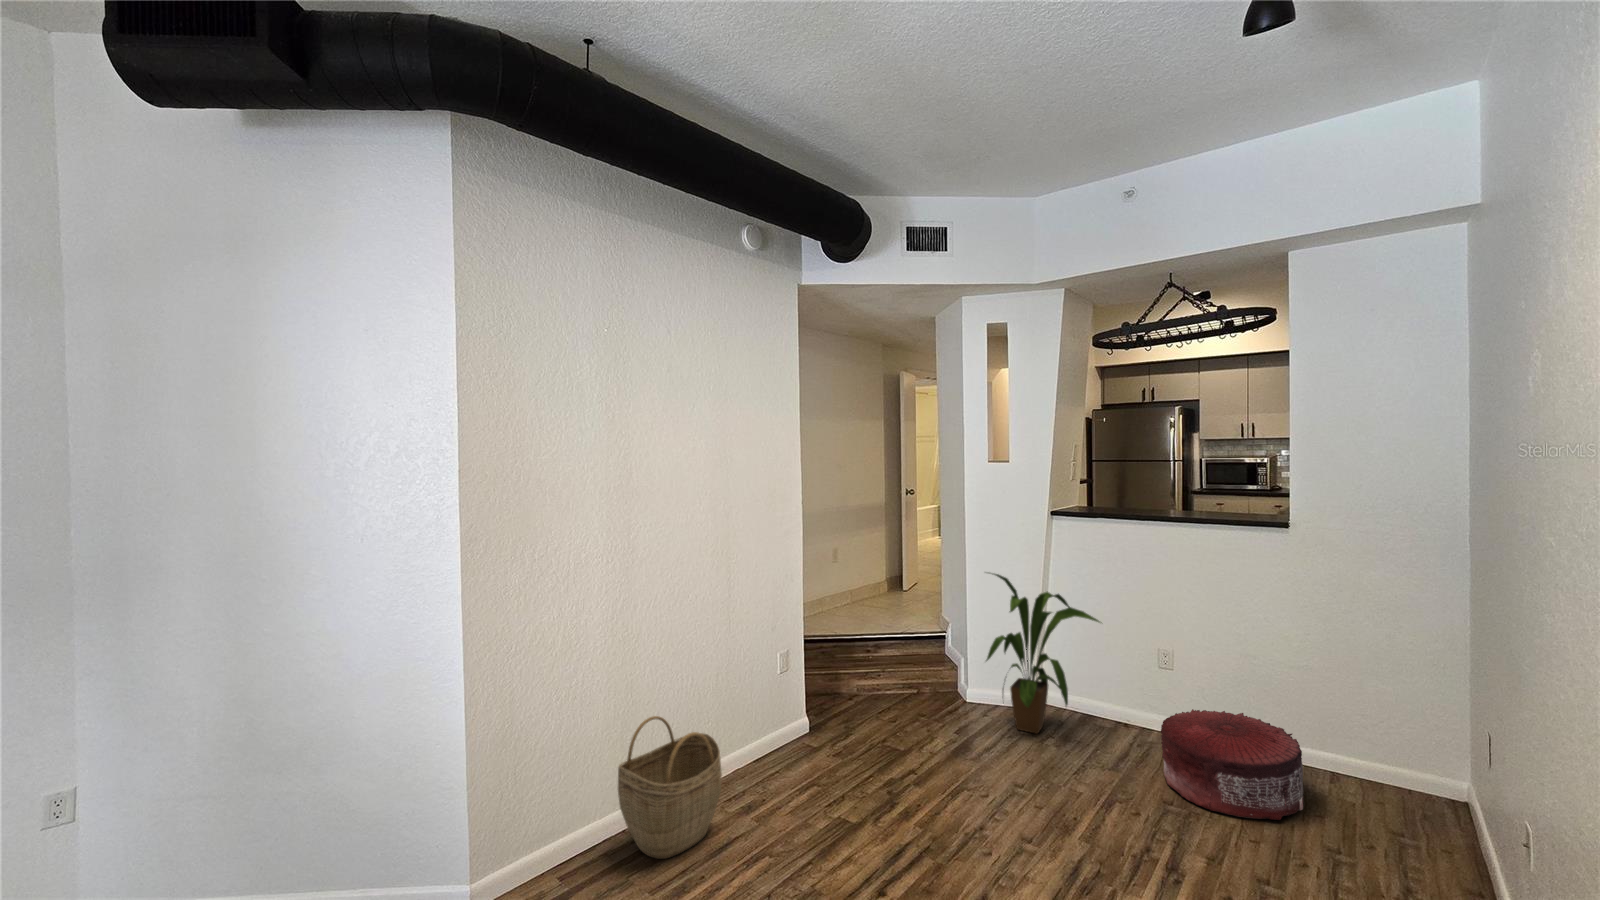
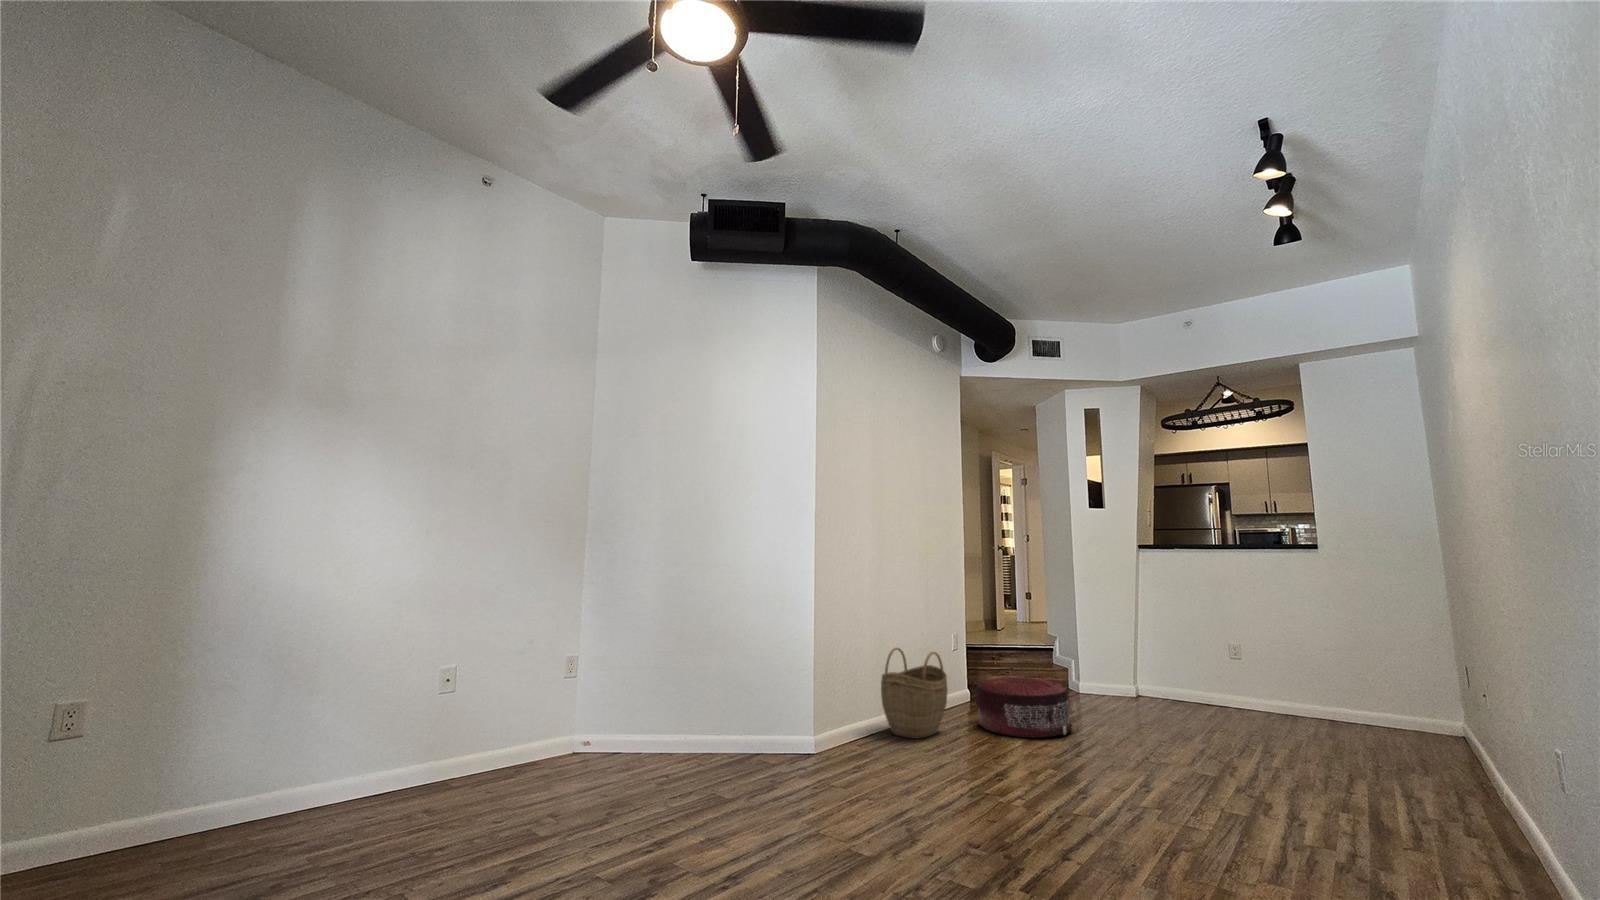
house plant: present [986,574,1100,734] -> none [1096,582,1187,706]
pouf: present [1161,709,1304,820] -> present [976,677,1073,738]

